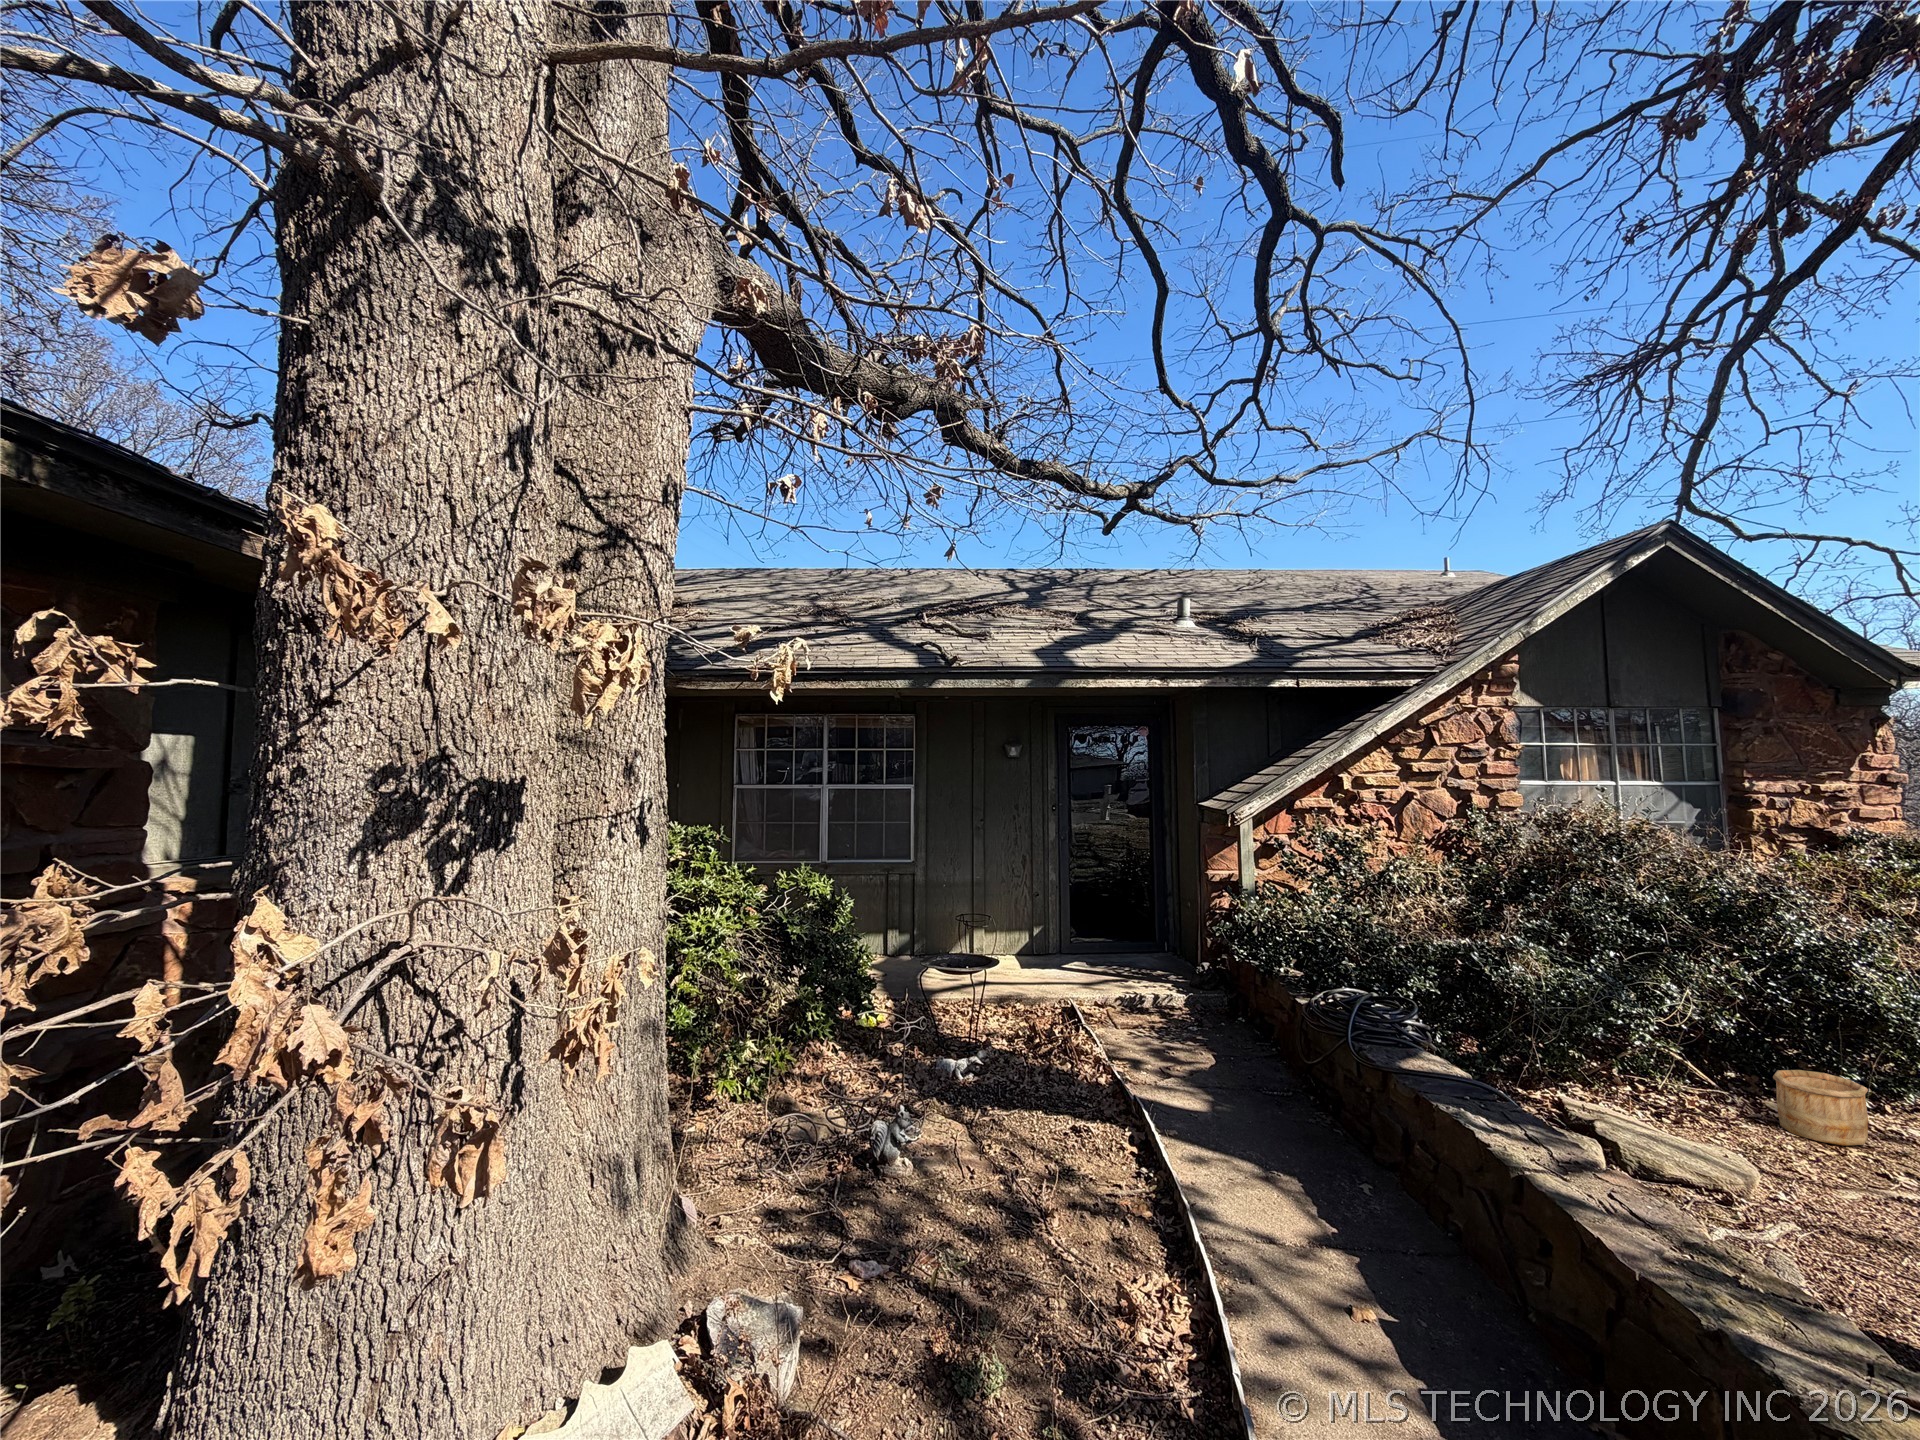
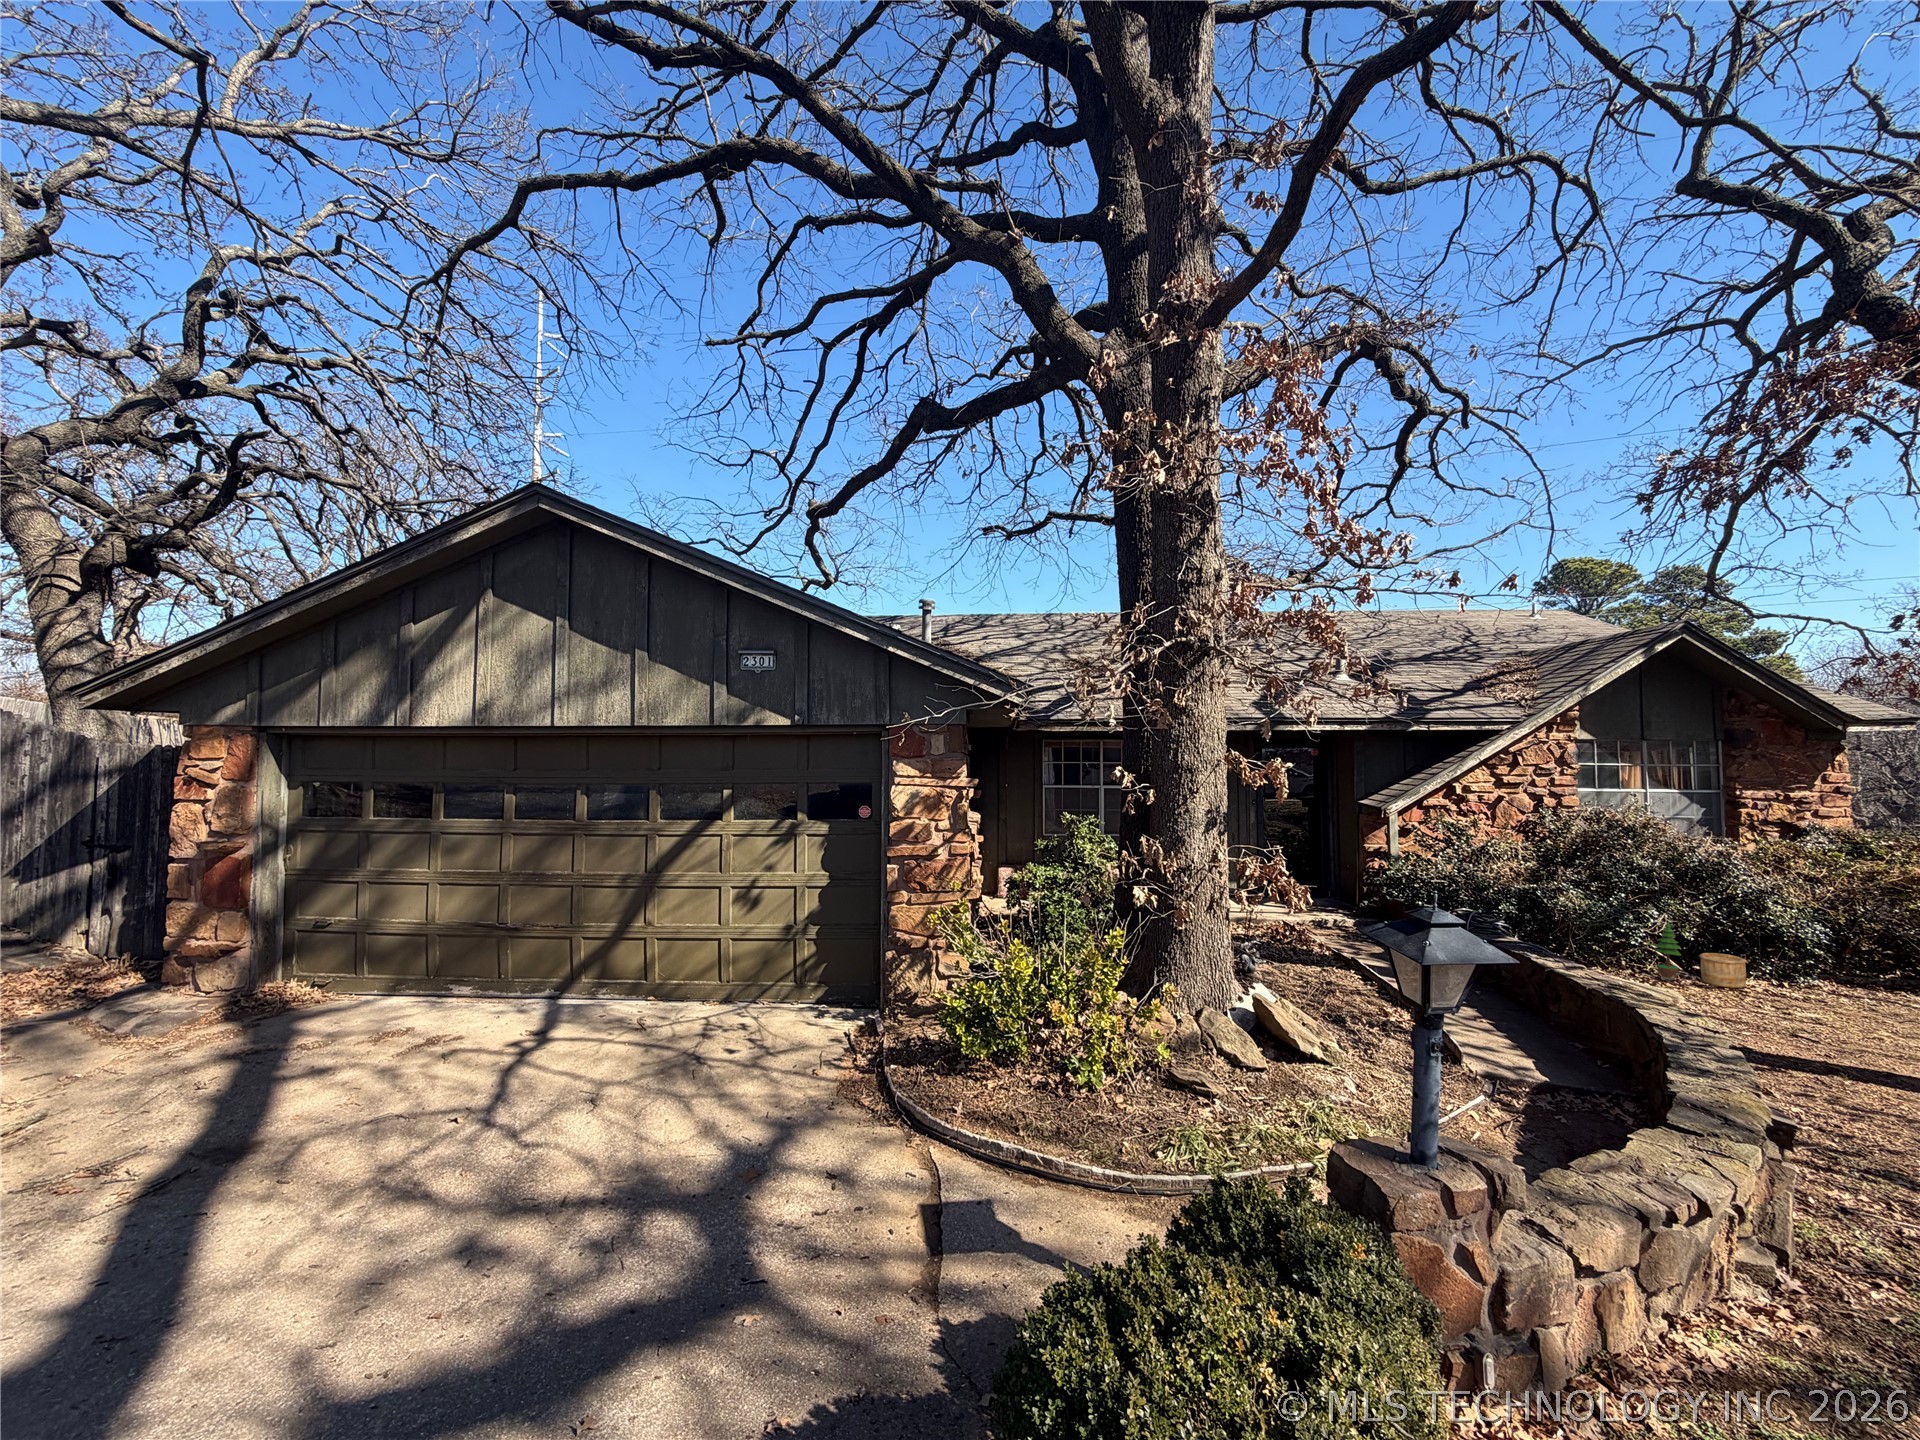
potted tree: none [1691,1013,1747,1132] -> present [1655,922,1681,981]

